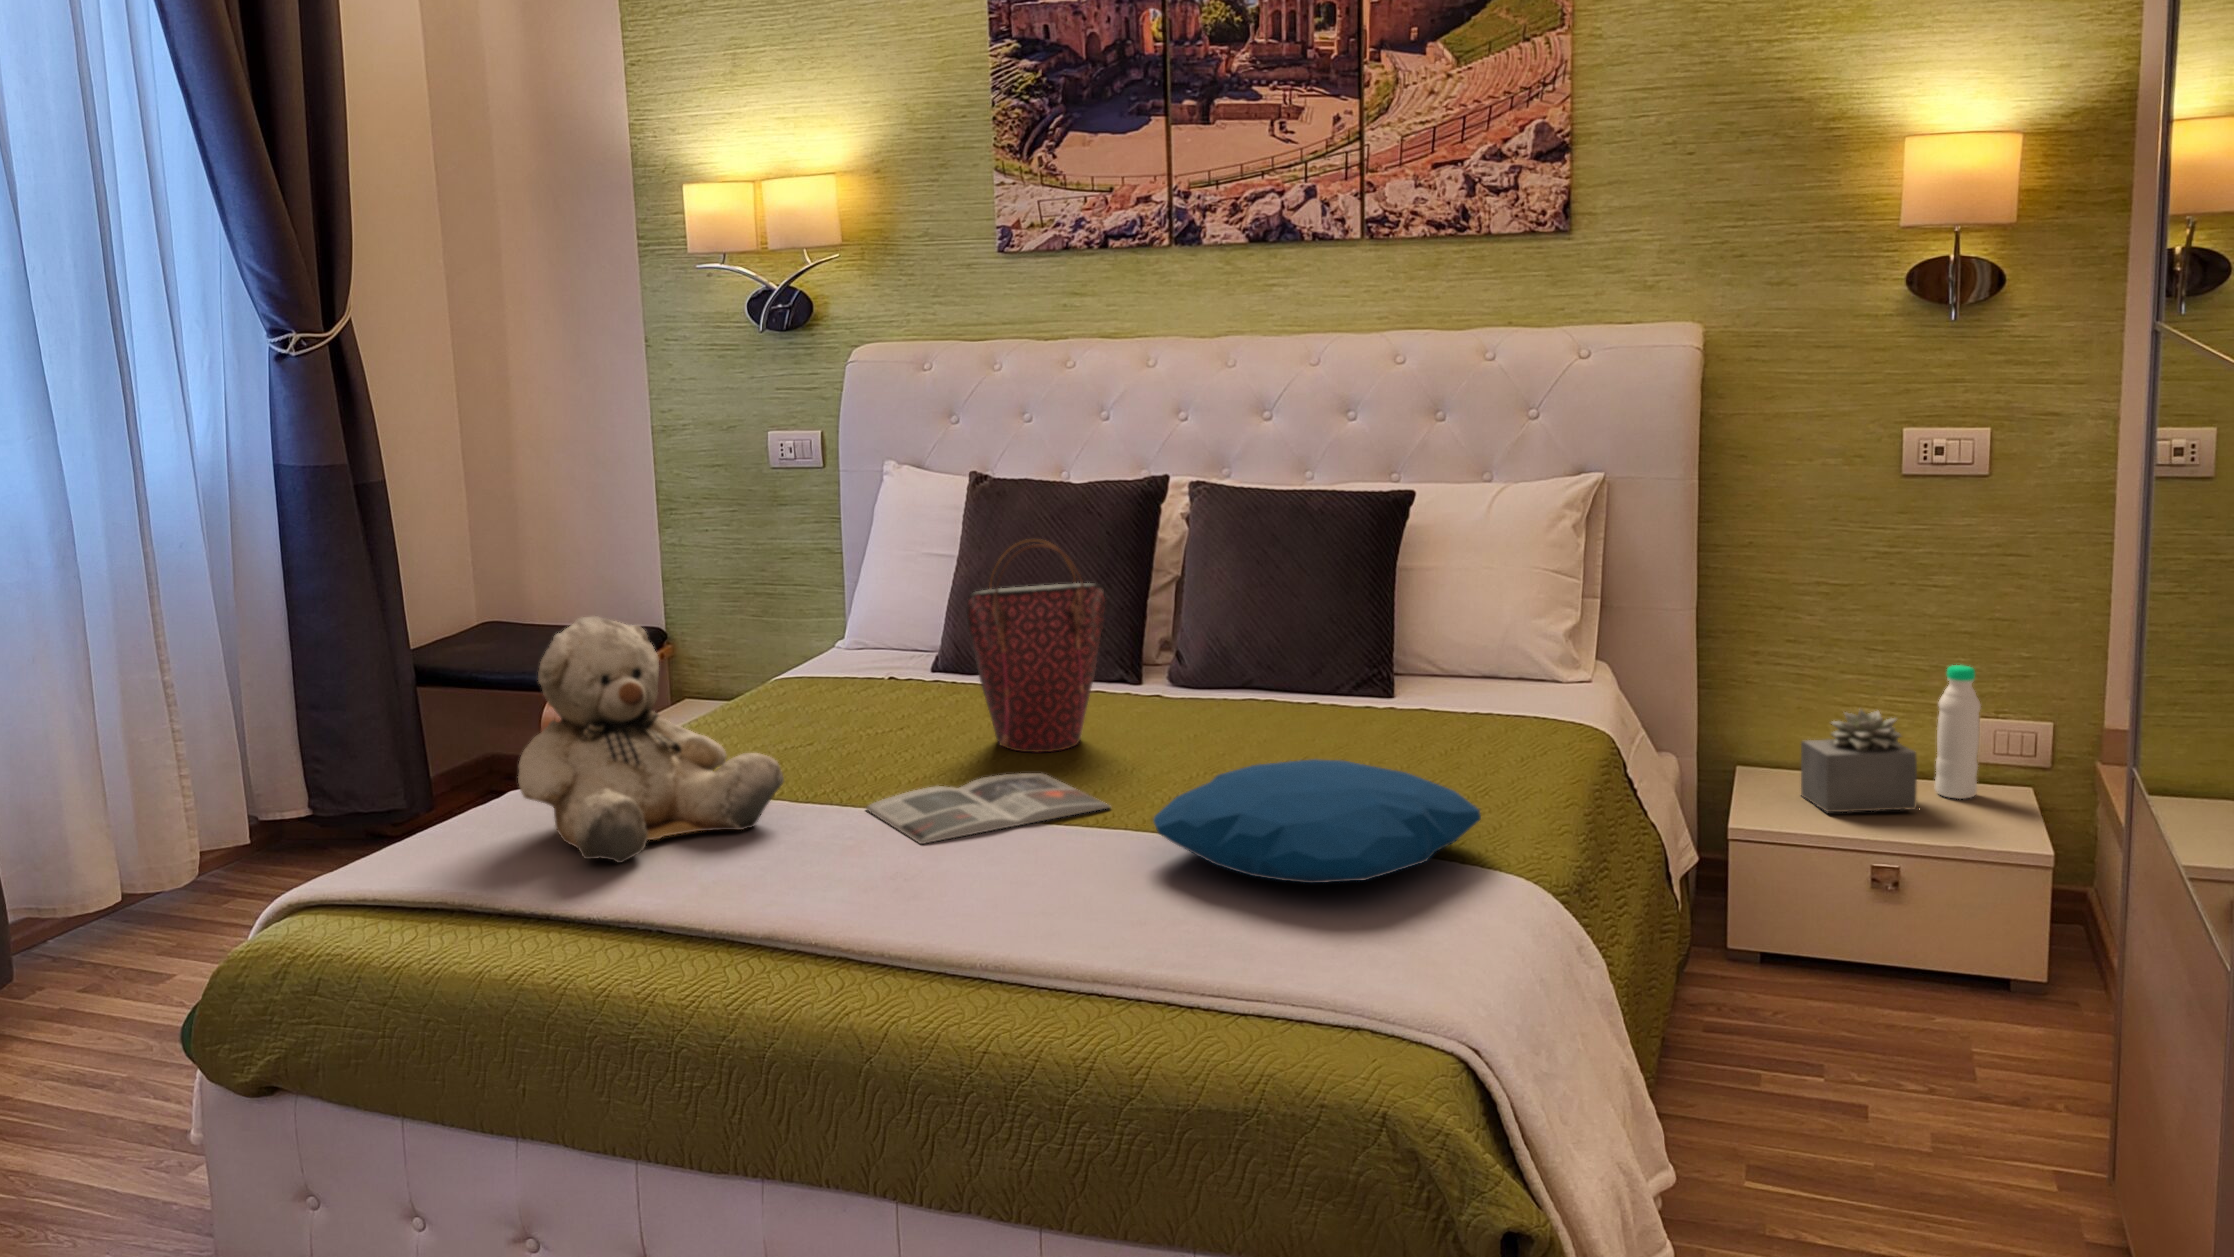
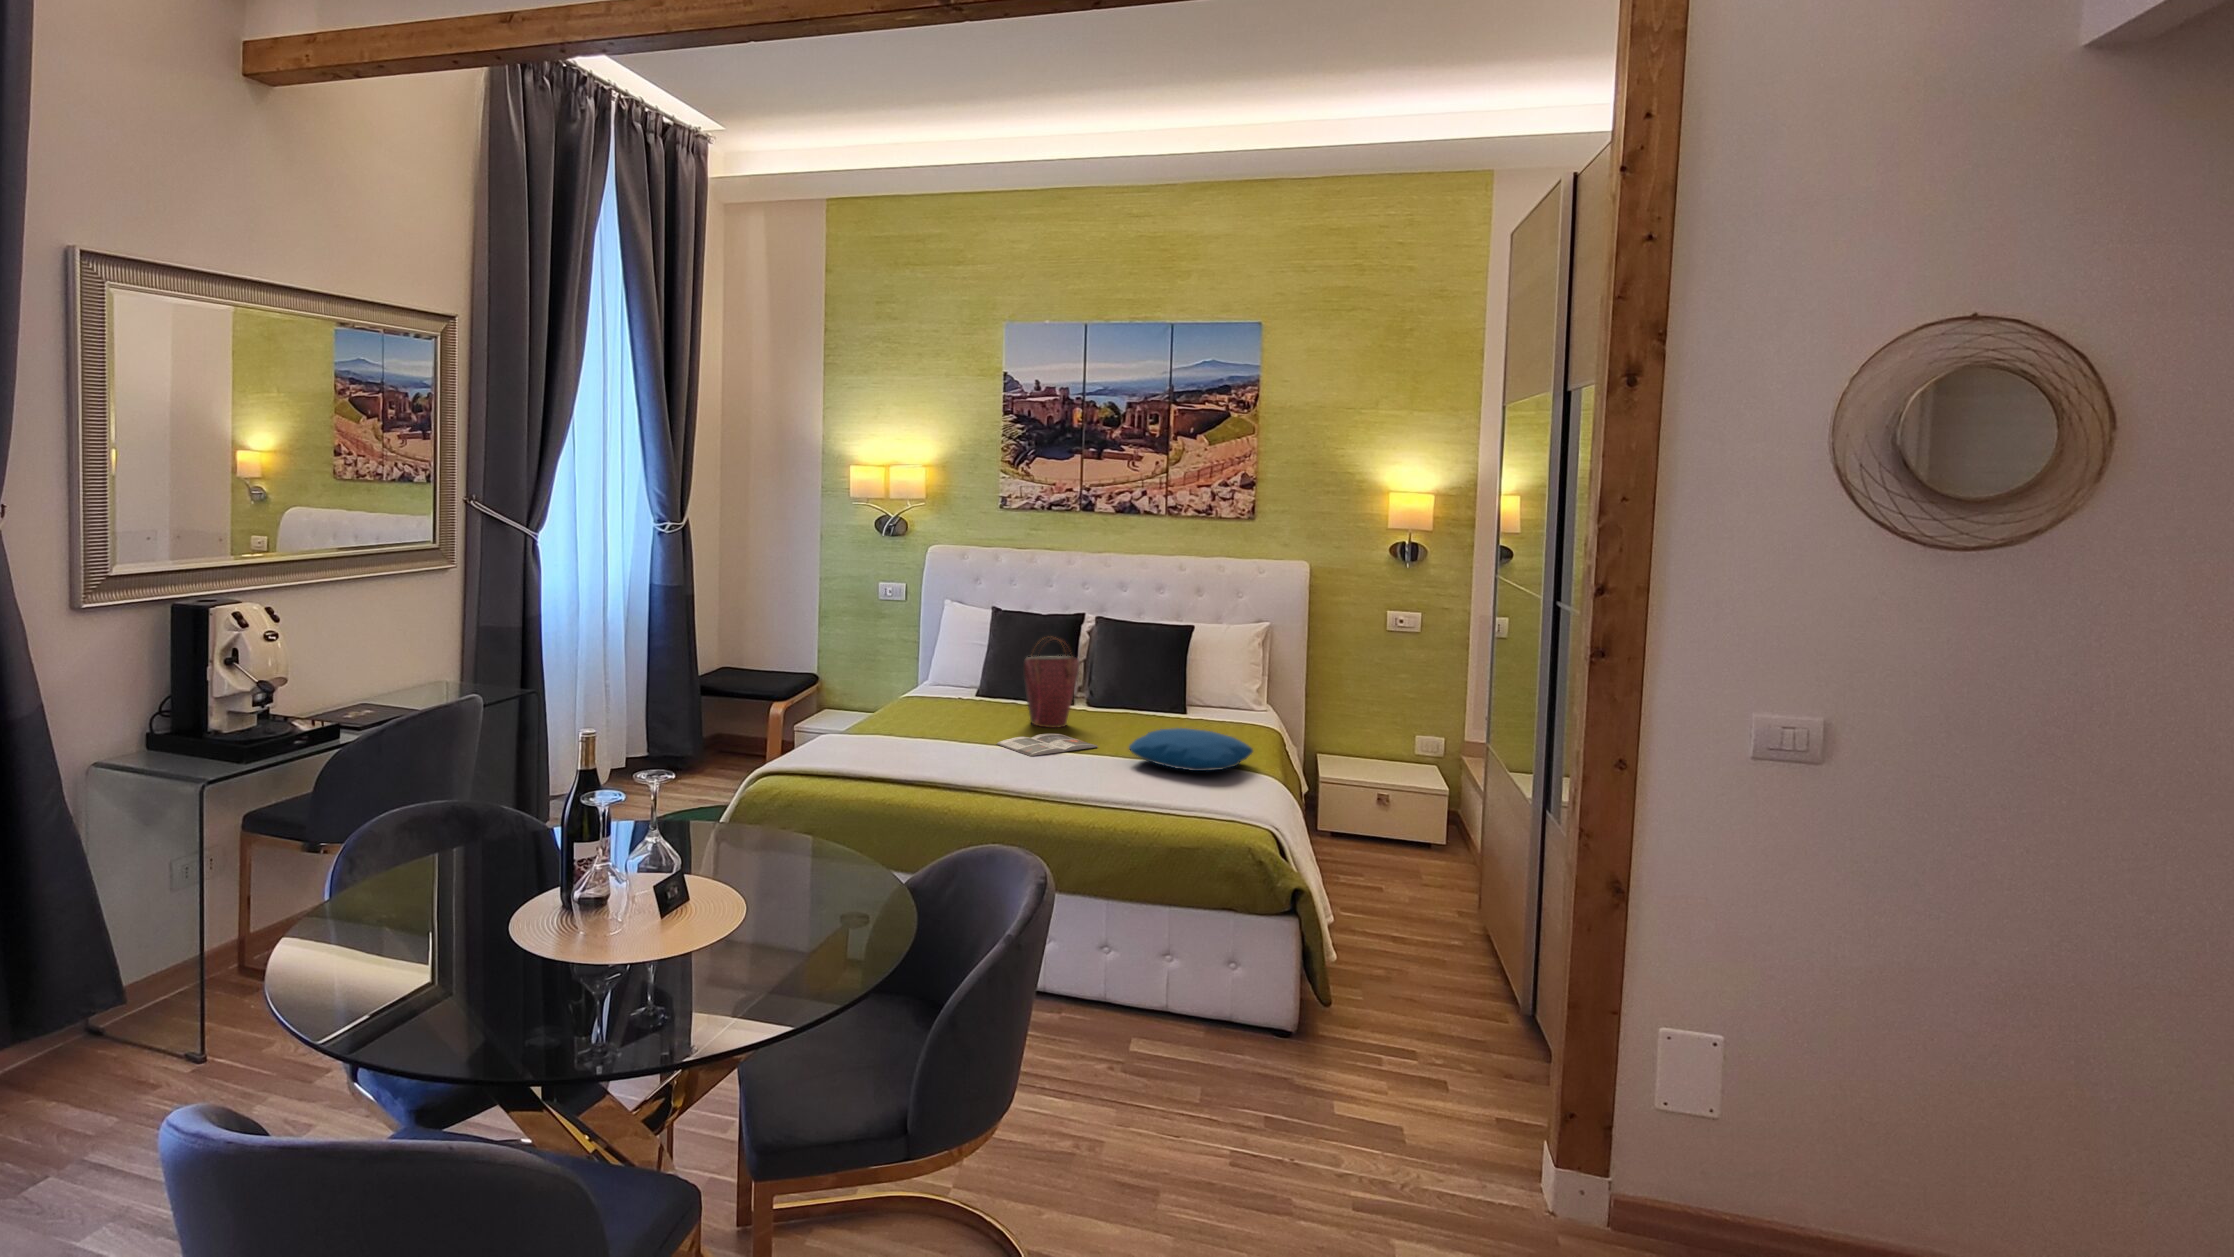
teddy bear: present [518,616,784,863] -> none [861,657,968,758]
water bottle: present [1935,665,1981,799] -> none [1400,712,1419,769]
succulent plant: present [1801,709,1917,812] -> none [1347,728,1395,771]

